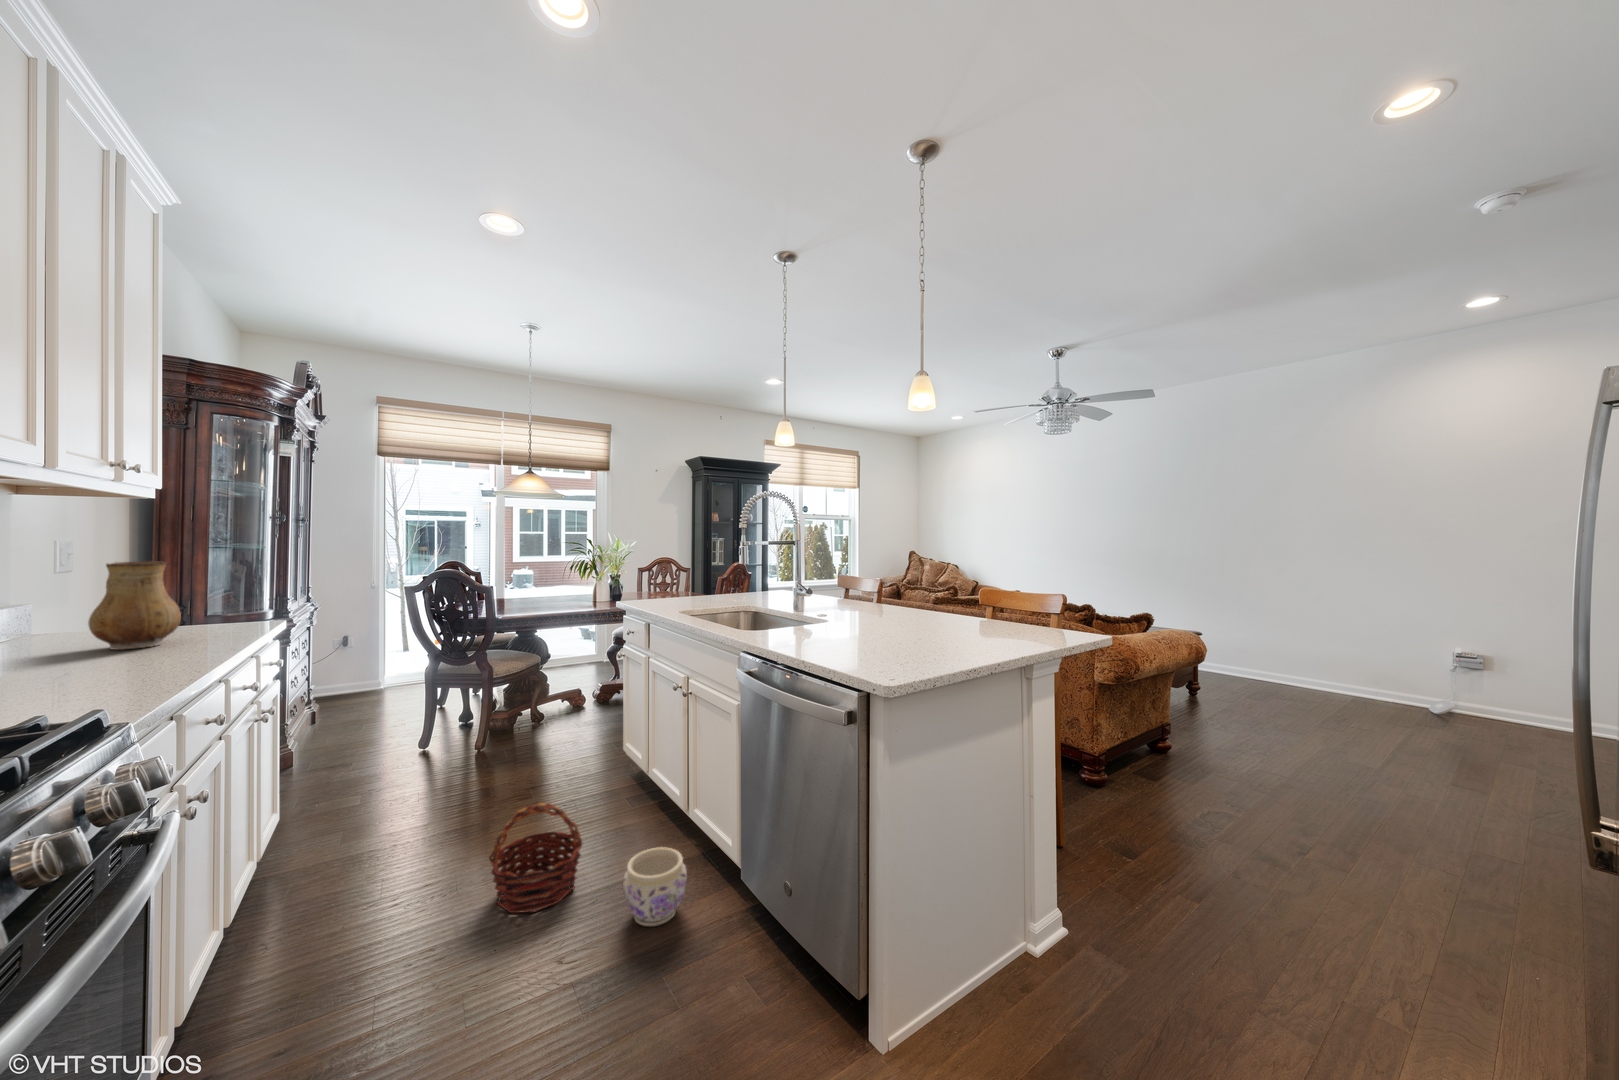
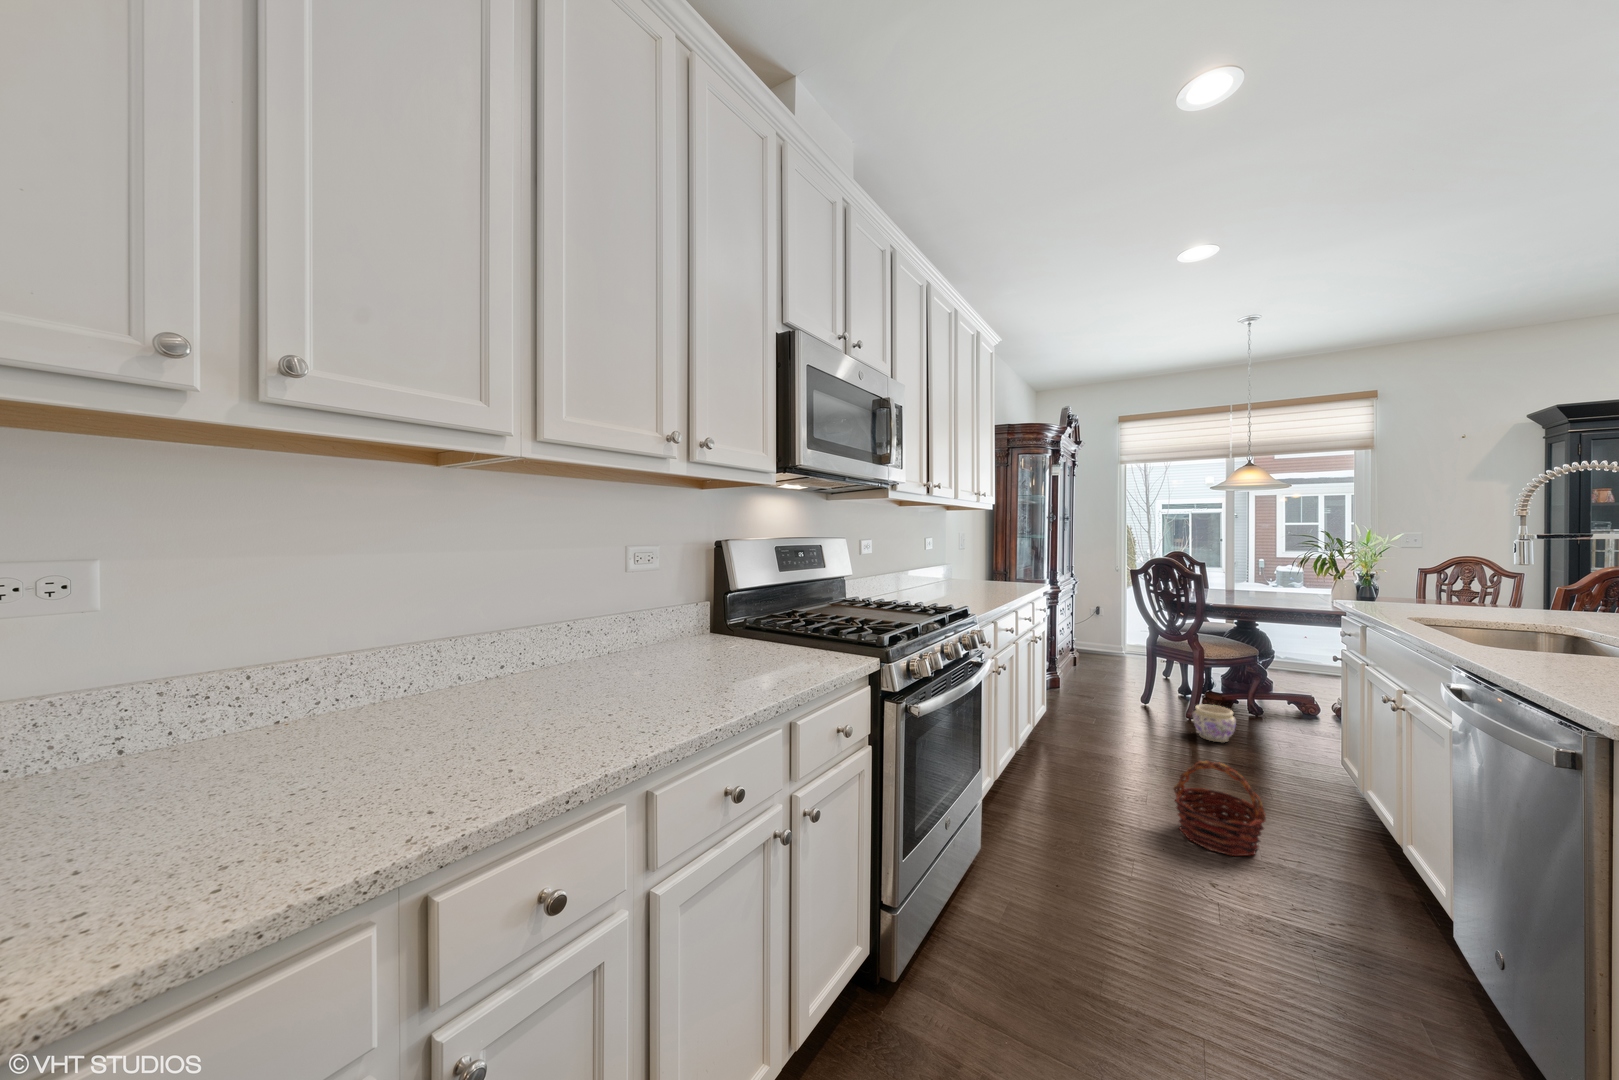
ceramic pitcher: present [88,561,181,650] -> none [967,543,1001,589]
planter: present [623,847,687,927] -> present [1193,704,1236,743]

